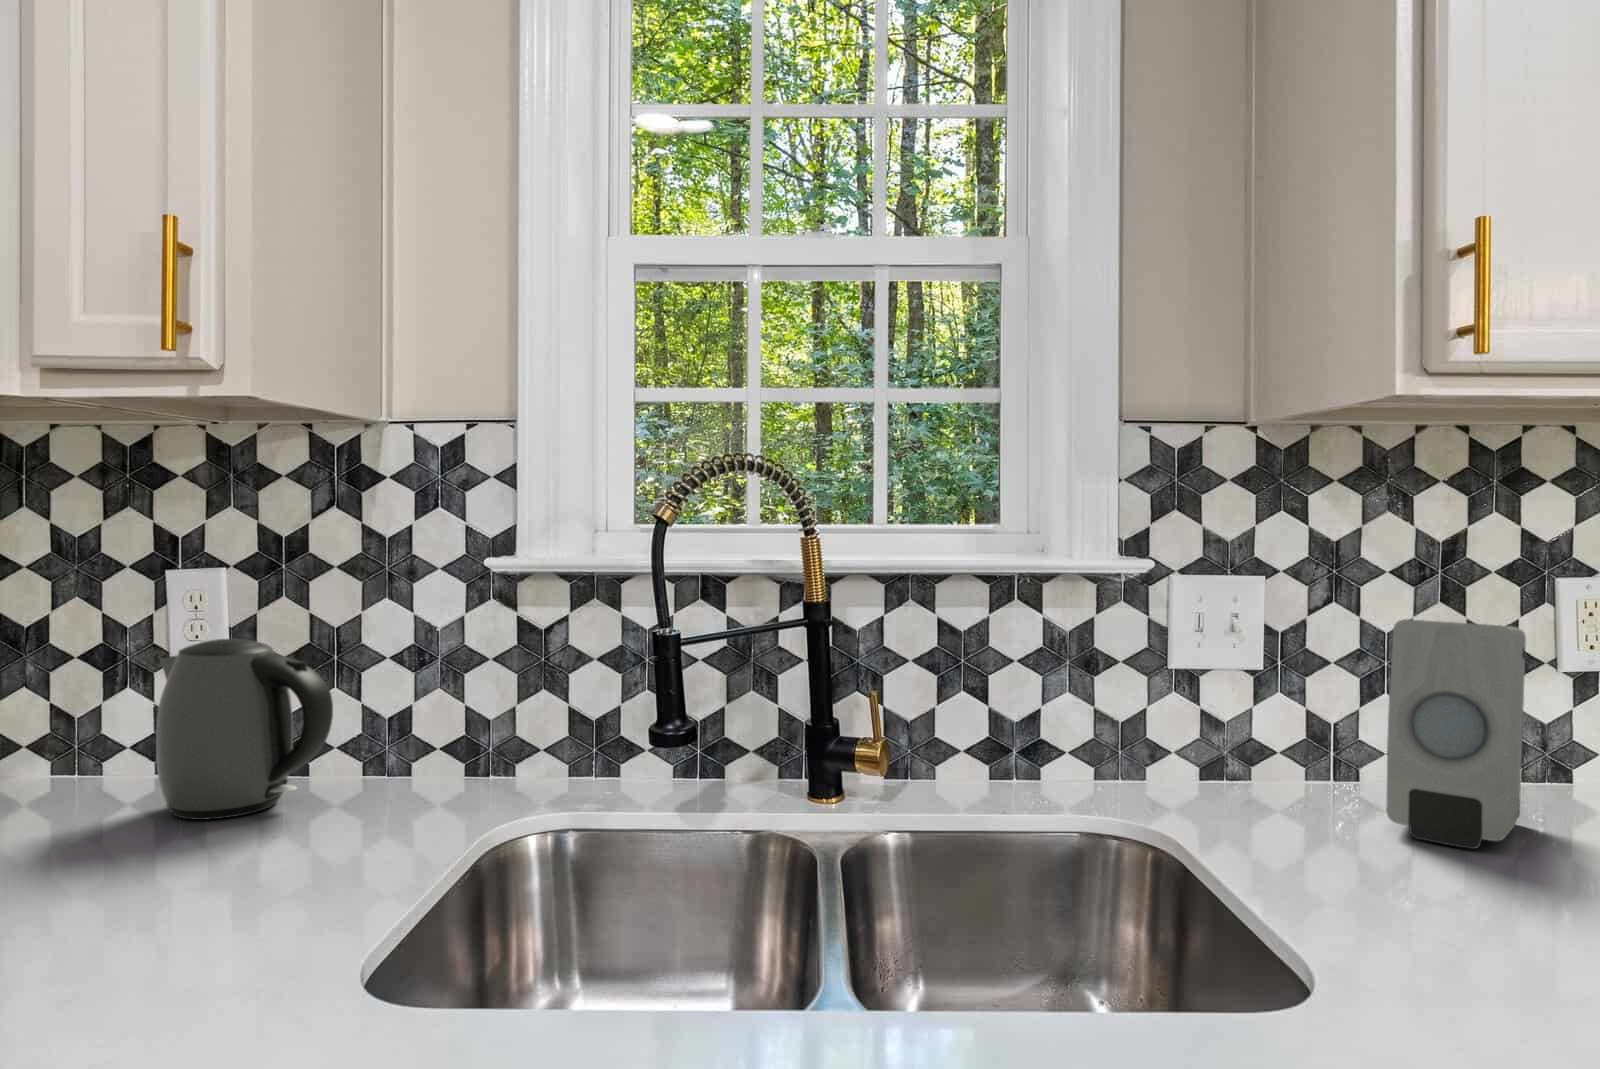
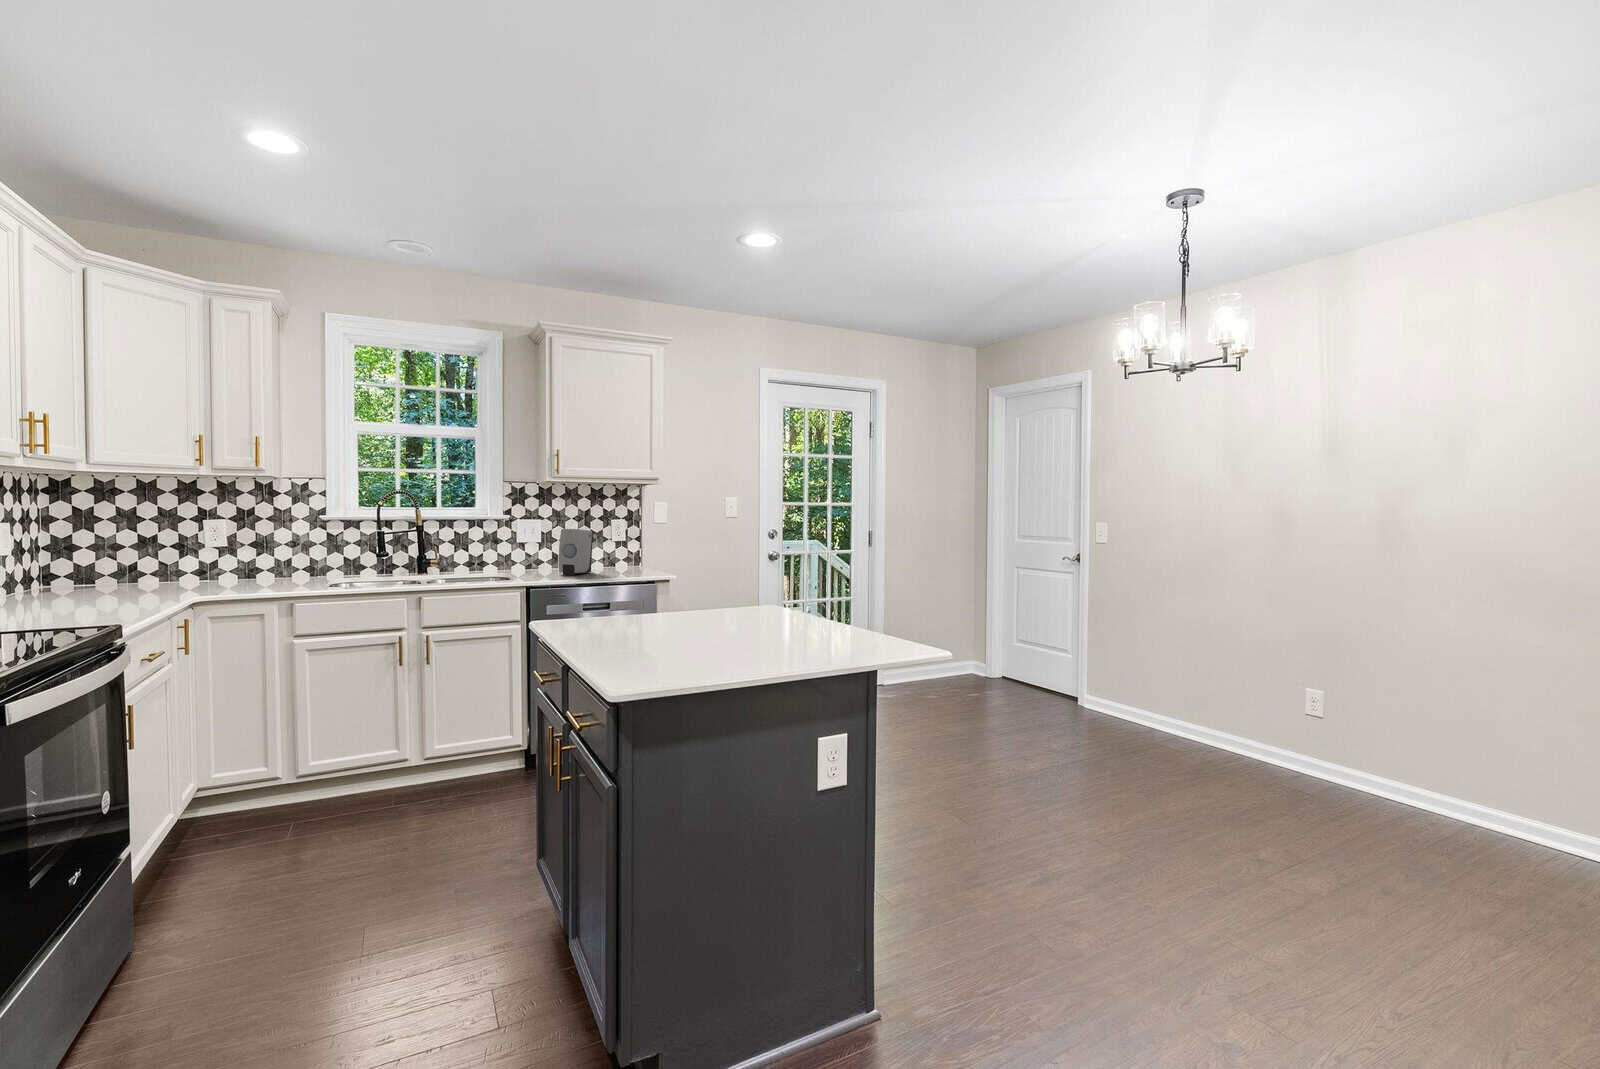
kettle: present [156,639,333,820] -> none [219,538,277,585]

